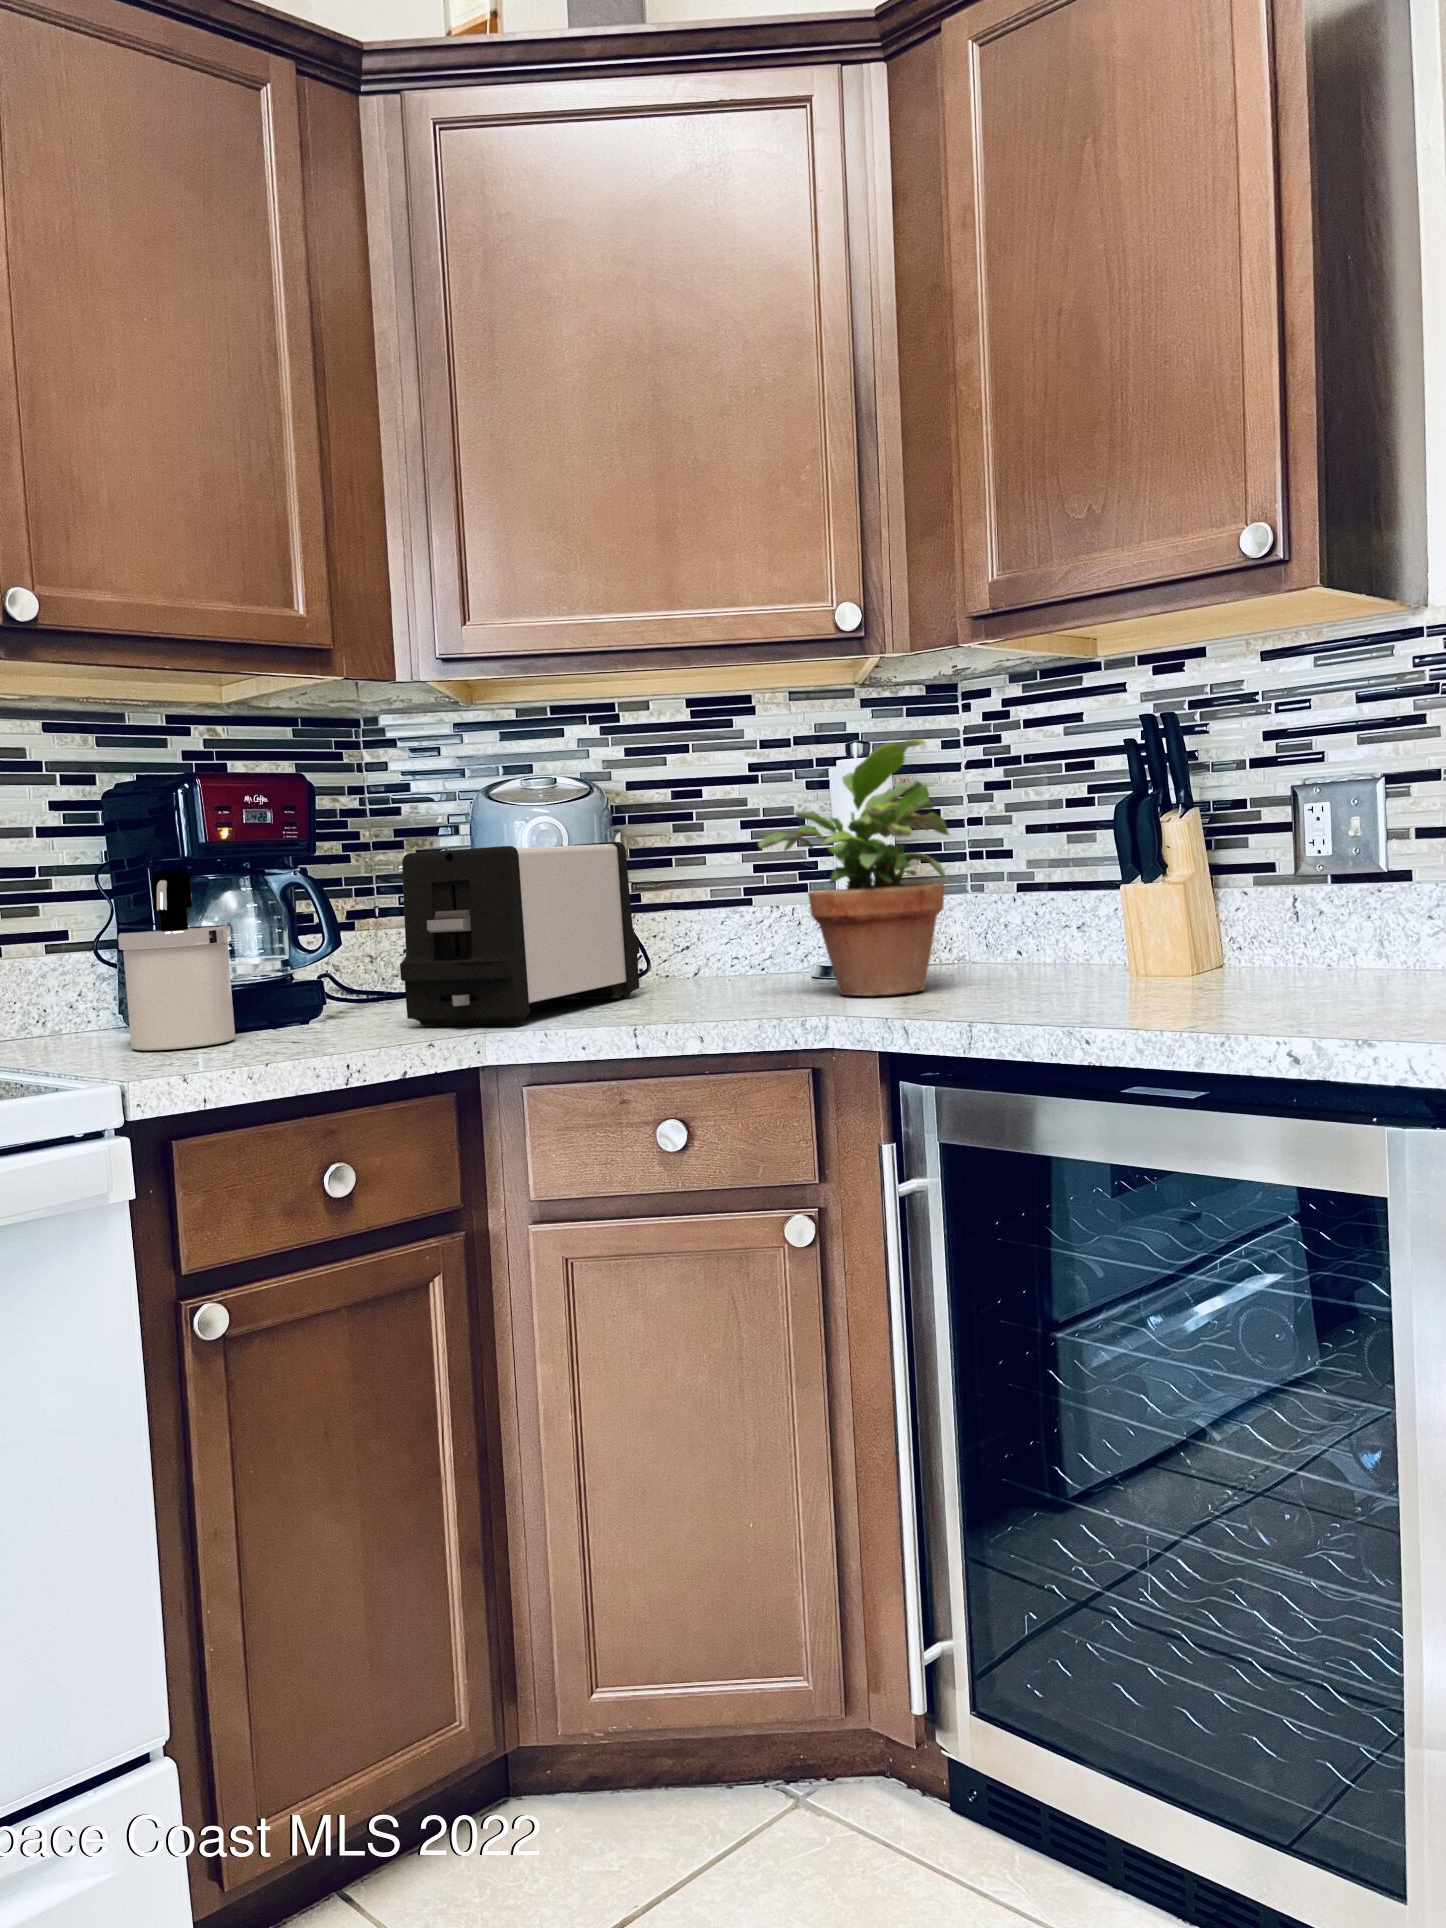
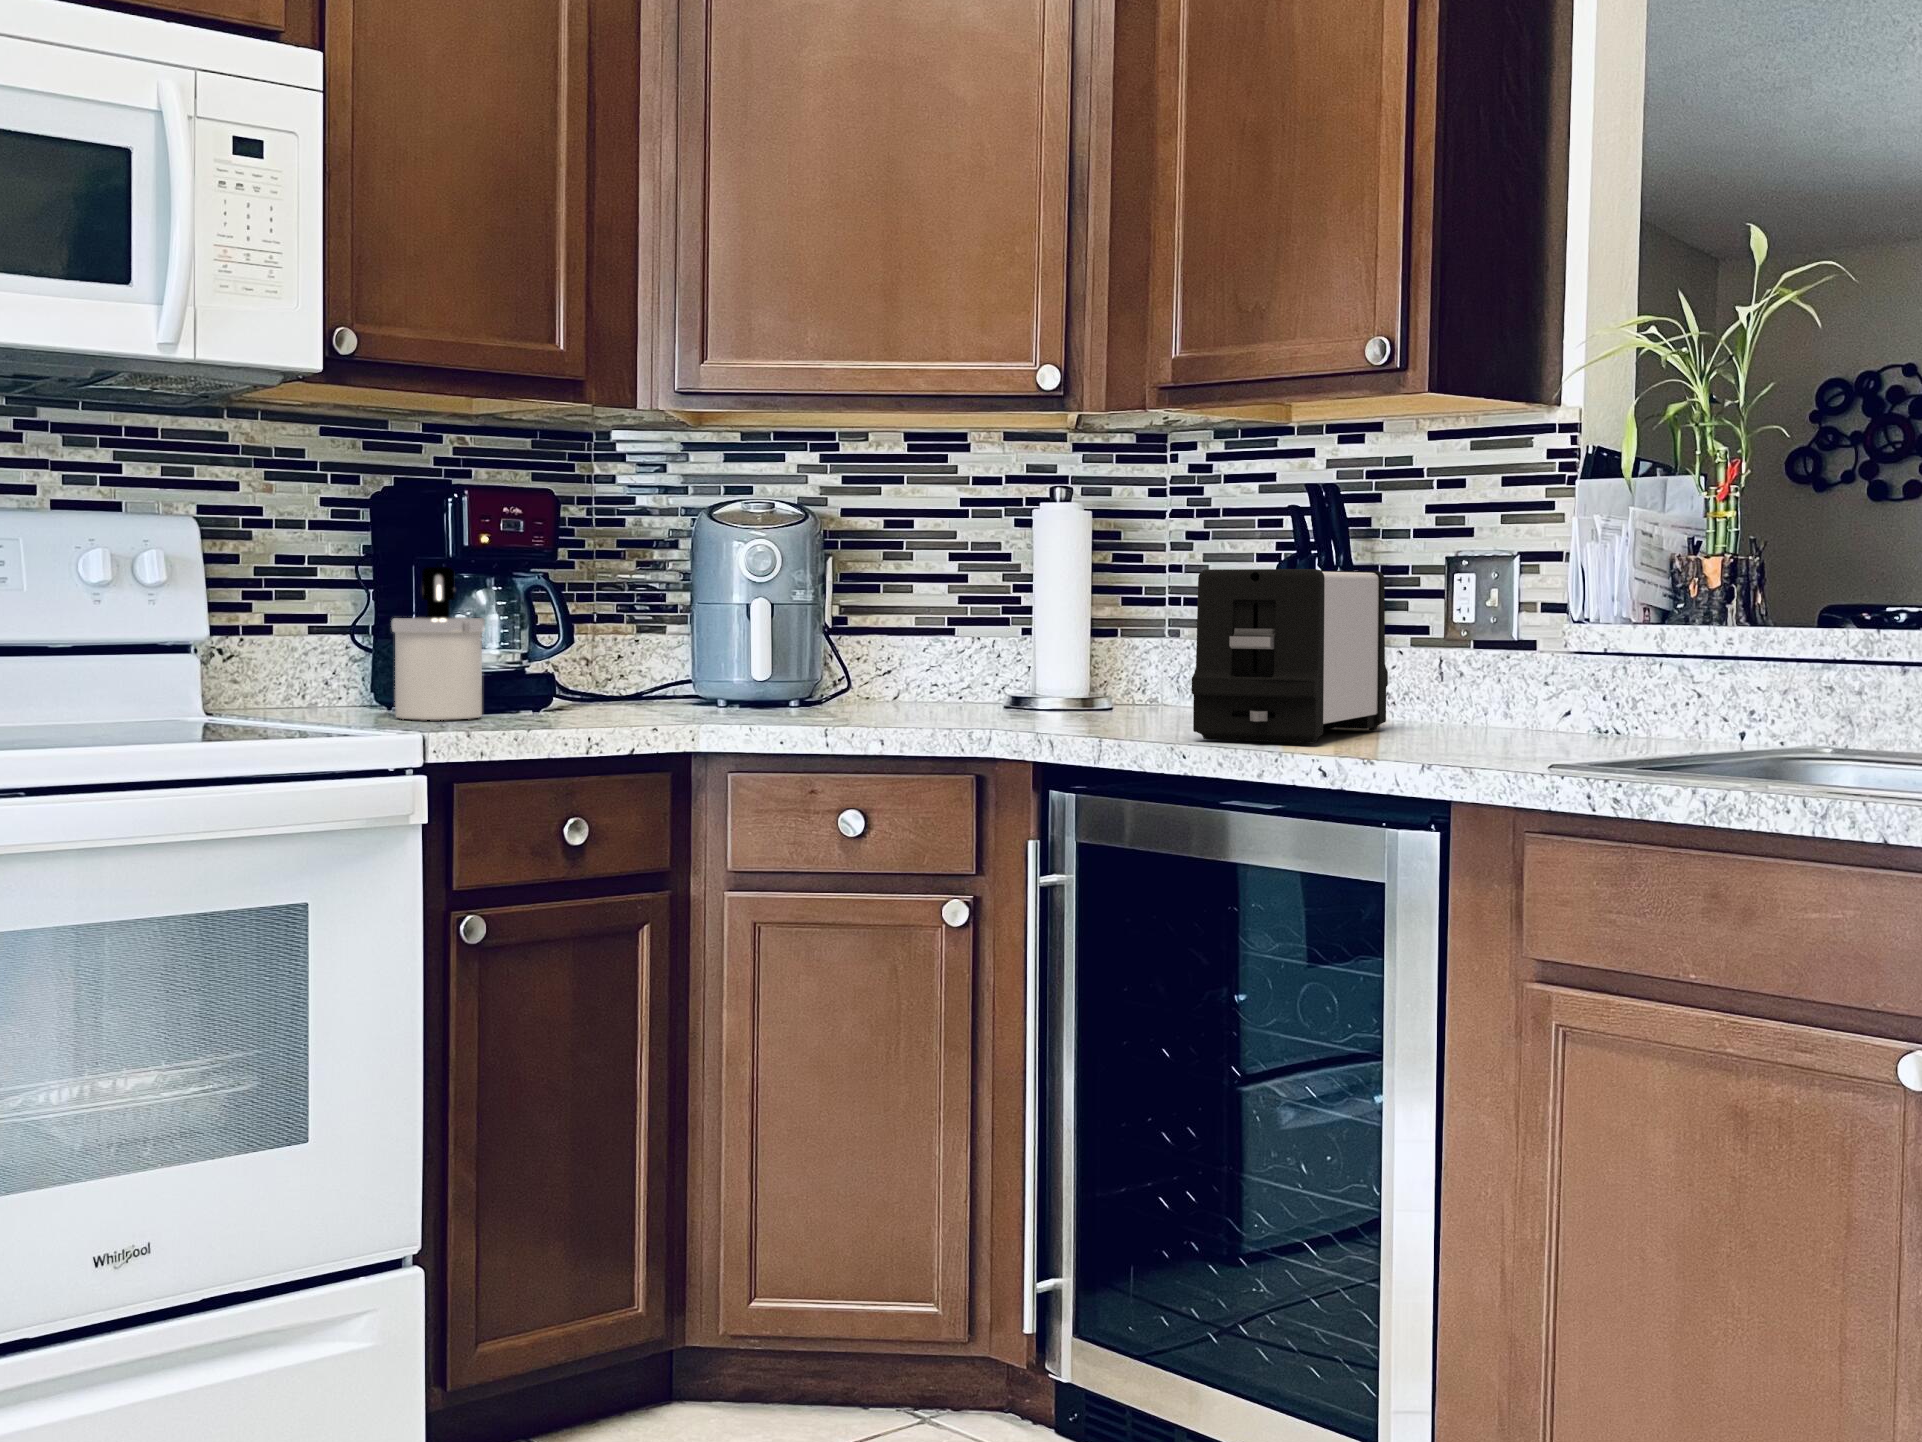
potted plant: present [758,739,949,996] -> none [950,494,1125,720]
toaster: present [400,842,639,1025] -> present [1192,569,1388,743]

